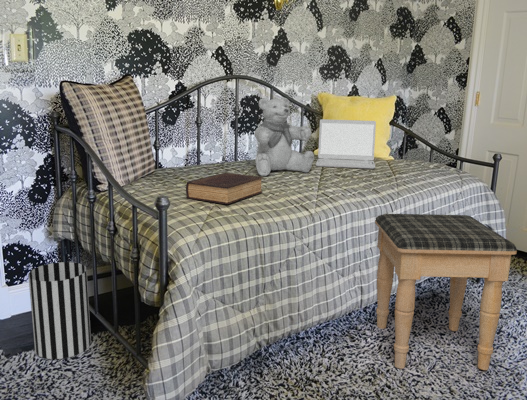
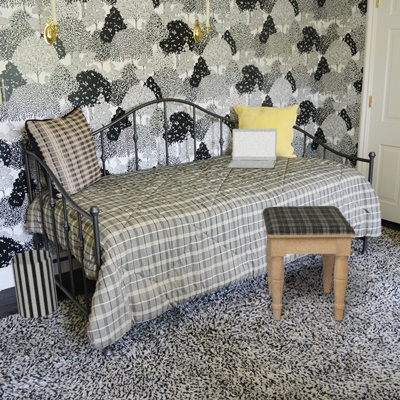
teddy bear: present [255,98,314,176] -> none [175,118,223,179]
book: present [186,173,263,204] -> none [118,180,176,206]

